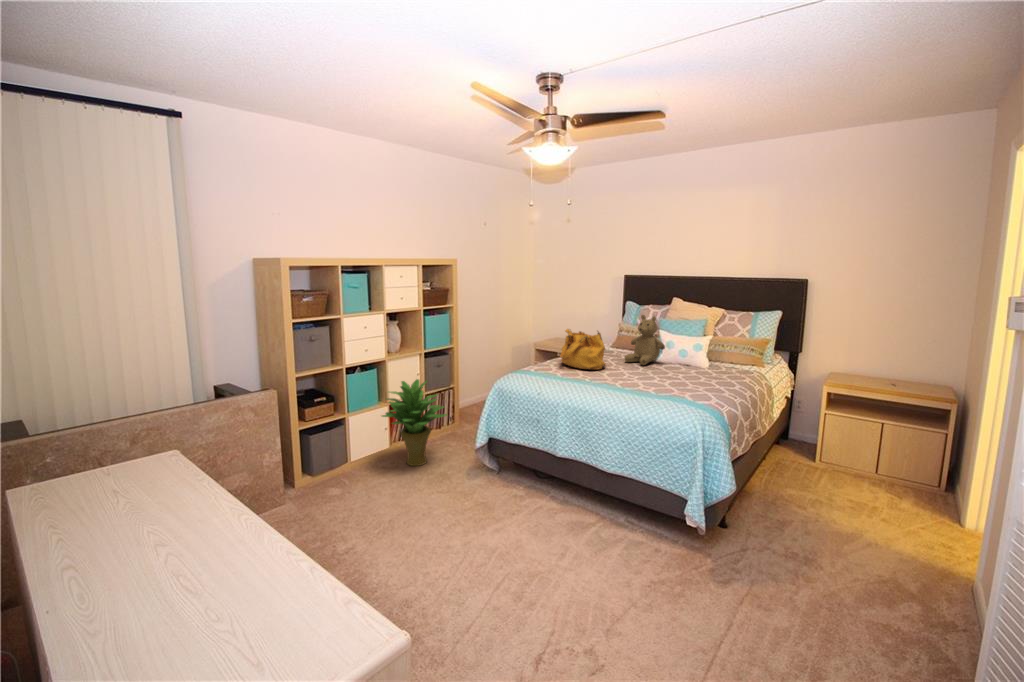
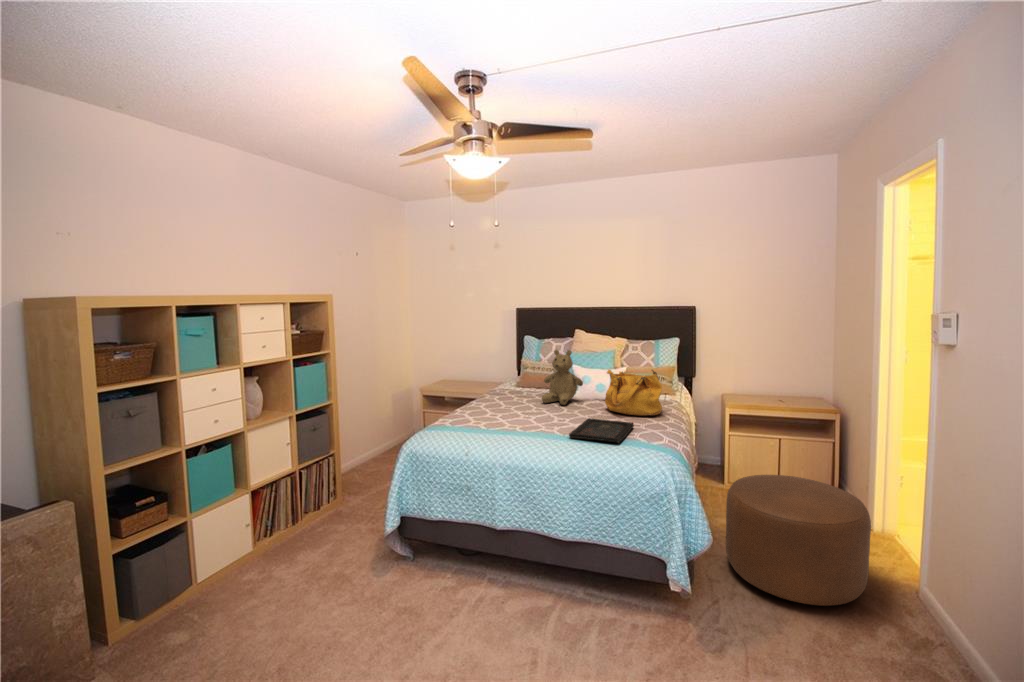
handbag: present [560,329,606,370] -> present [605,370,662,416]
tray: none [626,377,694,398] -> present [569,418,634,442]
potted plant: present [382,379,447,466] -> none [244,451,340,571]
ottoman: none [770,448,923,576] -> present [726,475,871,606]

